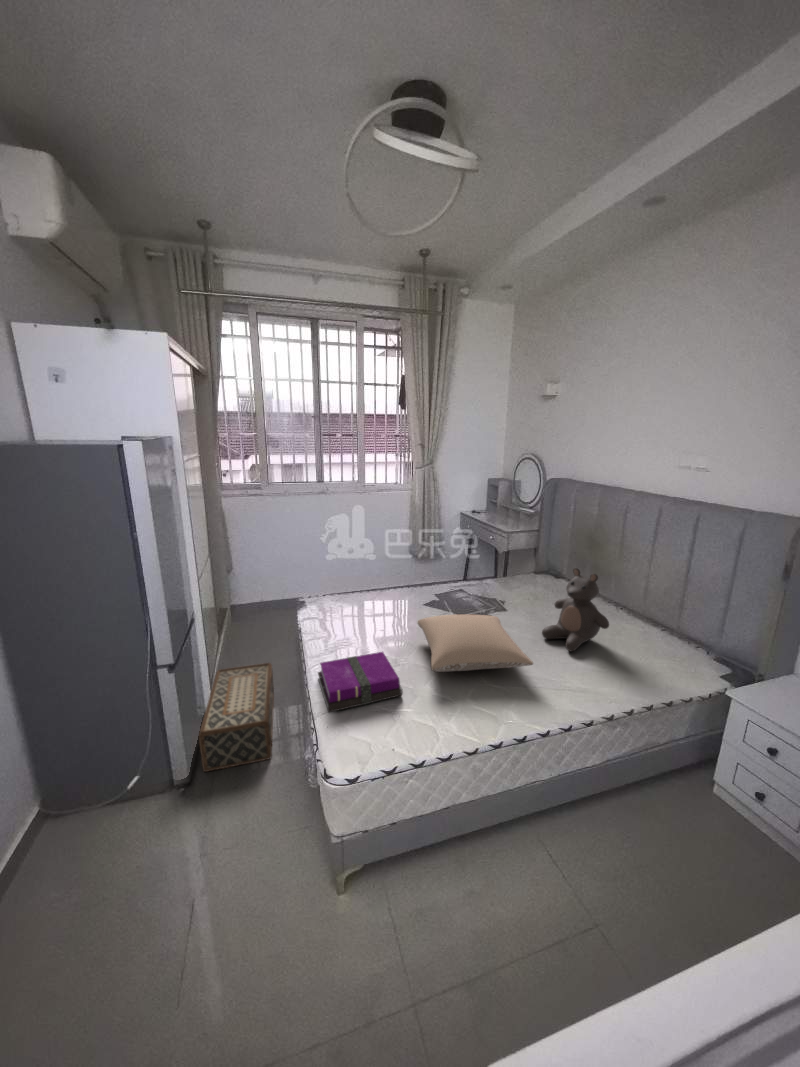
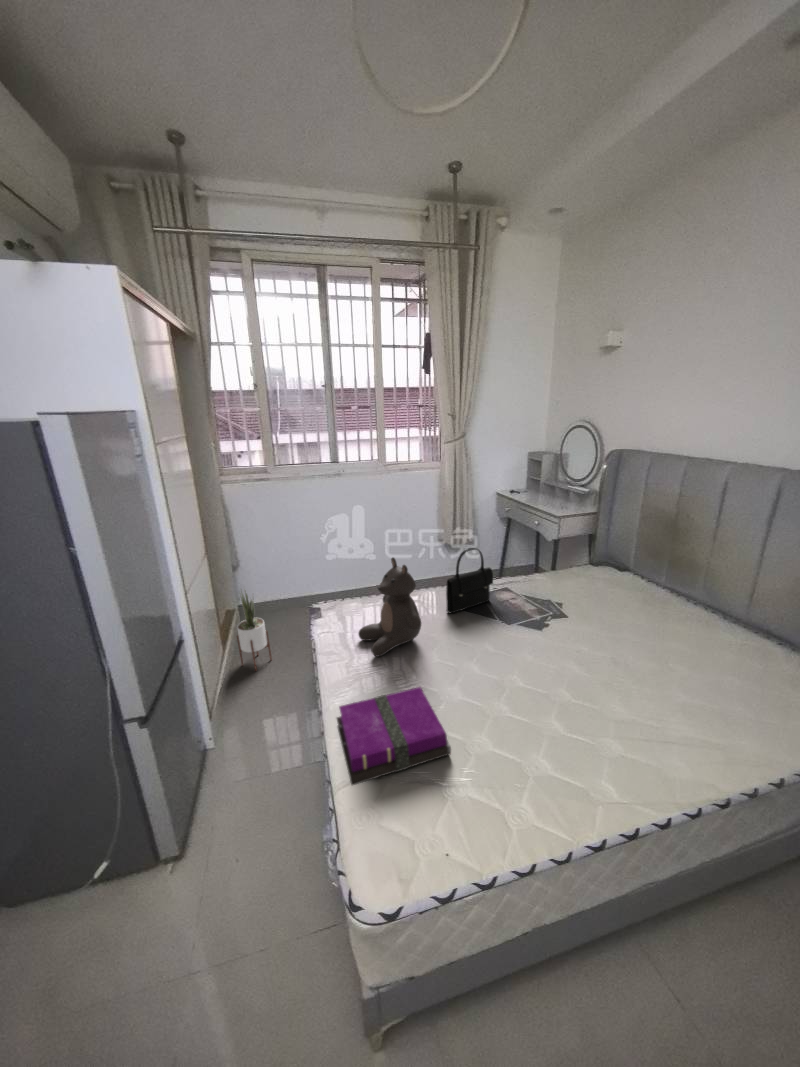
handbag: none [409,554,449,608] -> present [446,548,493,614]
teddy bear: present [542,568,609,651] -> present [358,558,421,657]
potted plant: none [227,584,257,660] -> present [237,589,272,671]
pillow: present [418,615,533,672] -> none [461,630,629,719]
woven basket: present [199,663,274,772] -> none [193,682,290,830]

